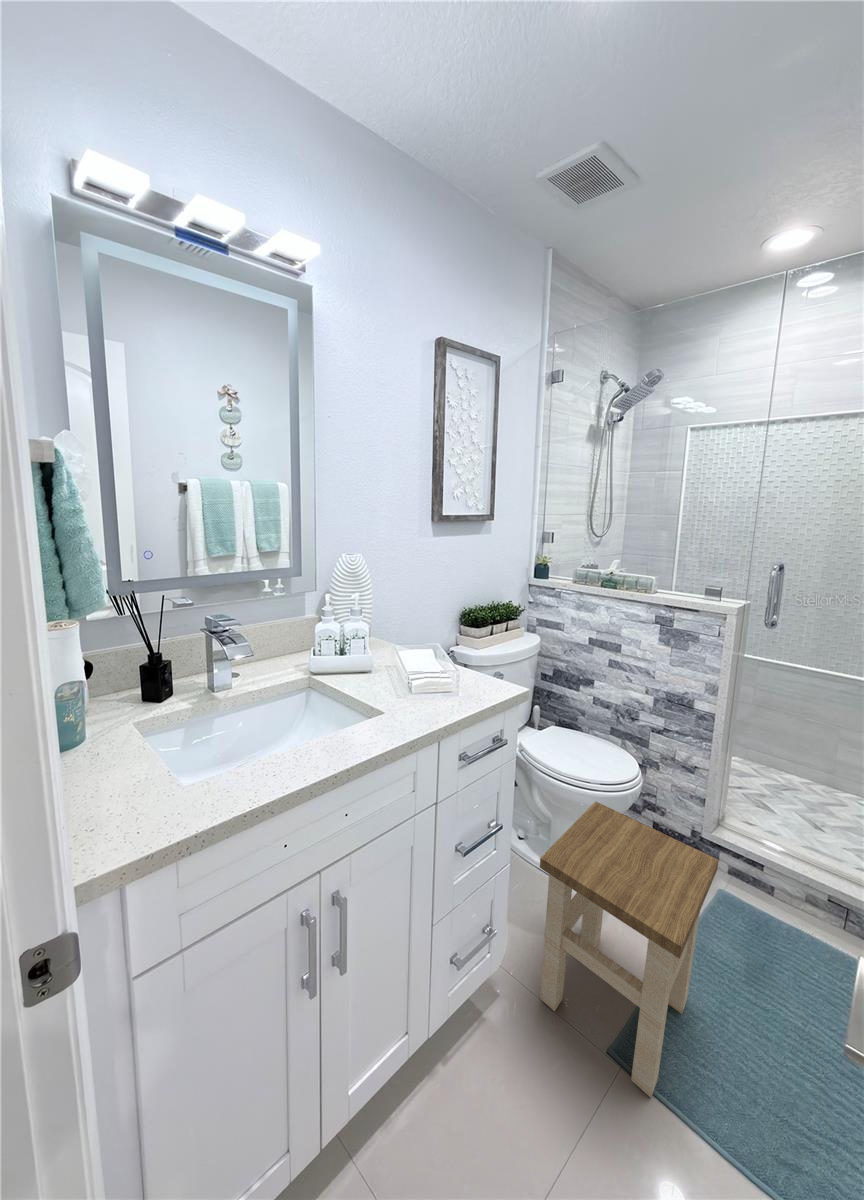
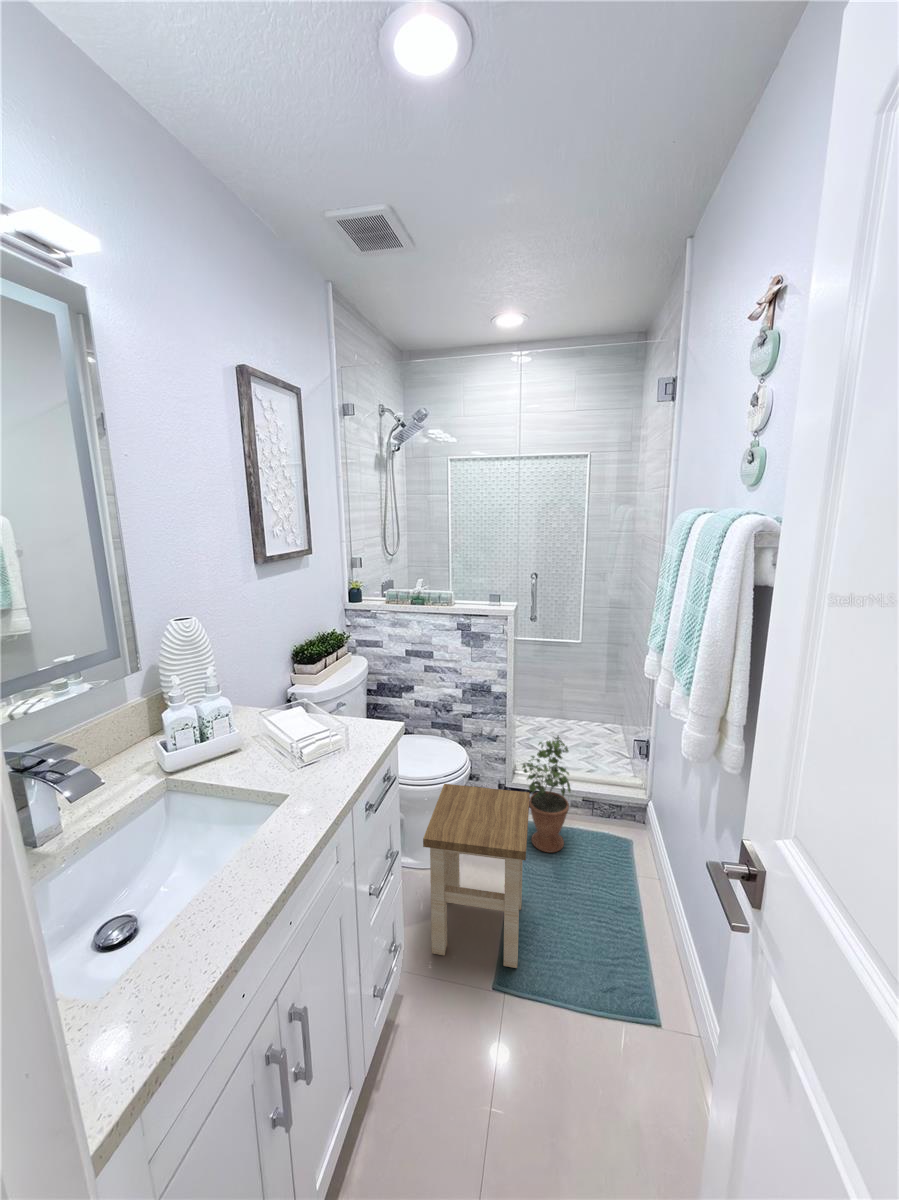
potted plant: none [721,786,811,960] -> present [522,736,571,852]

